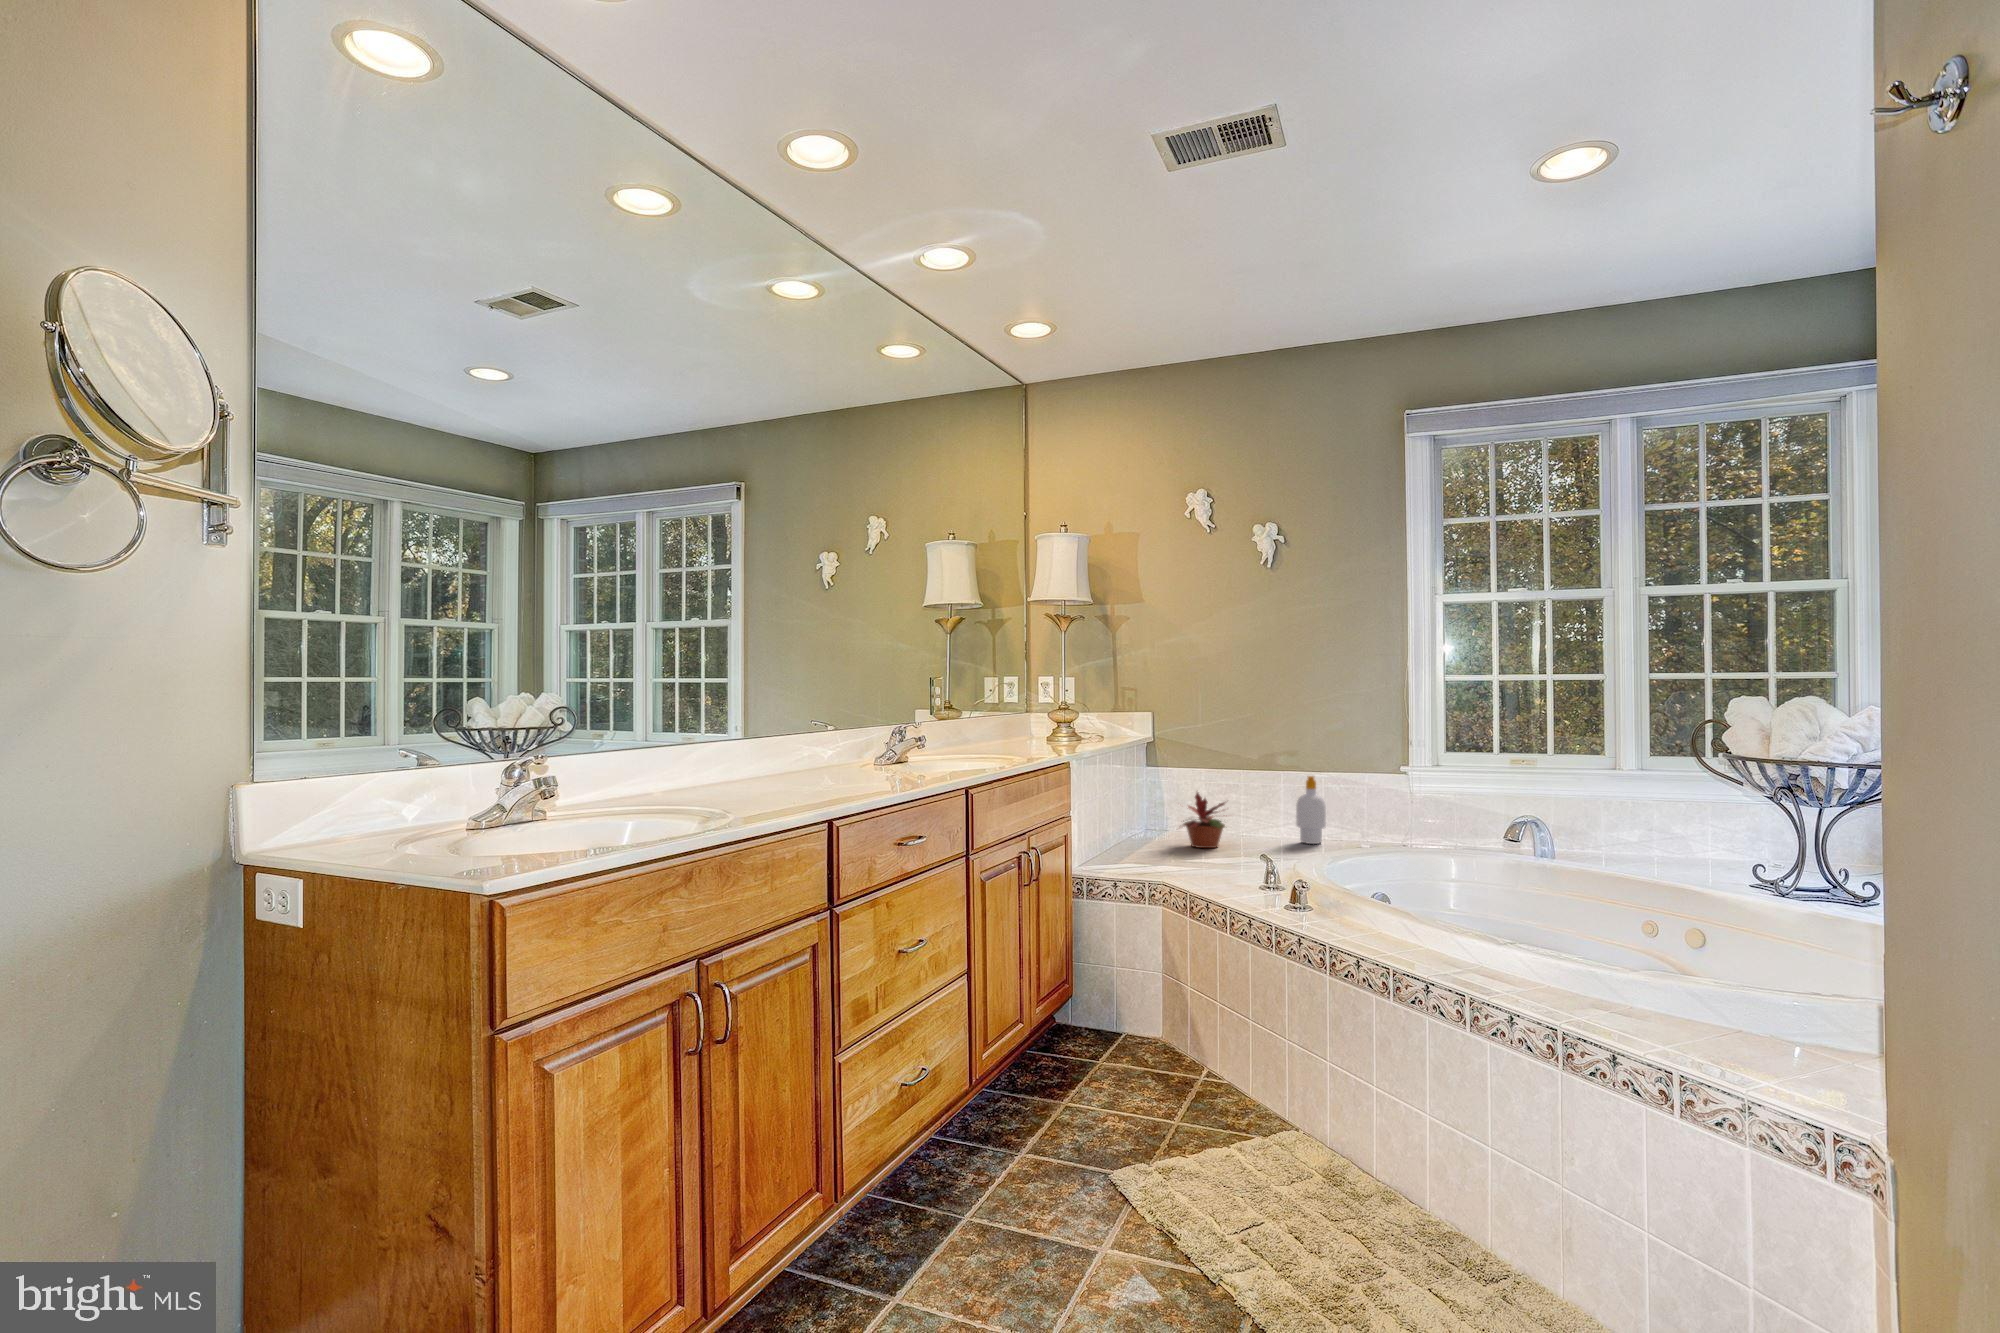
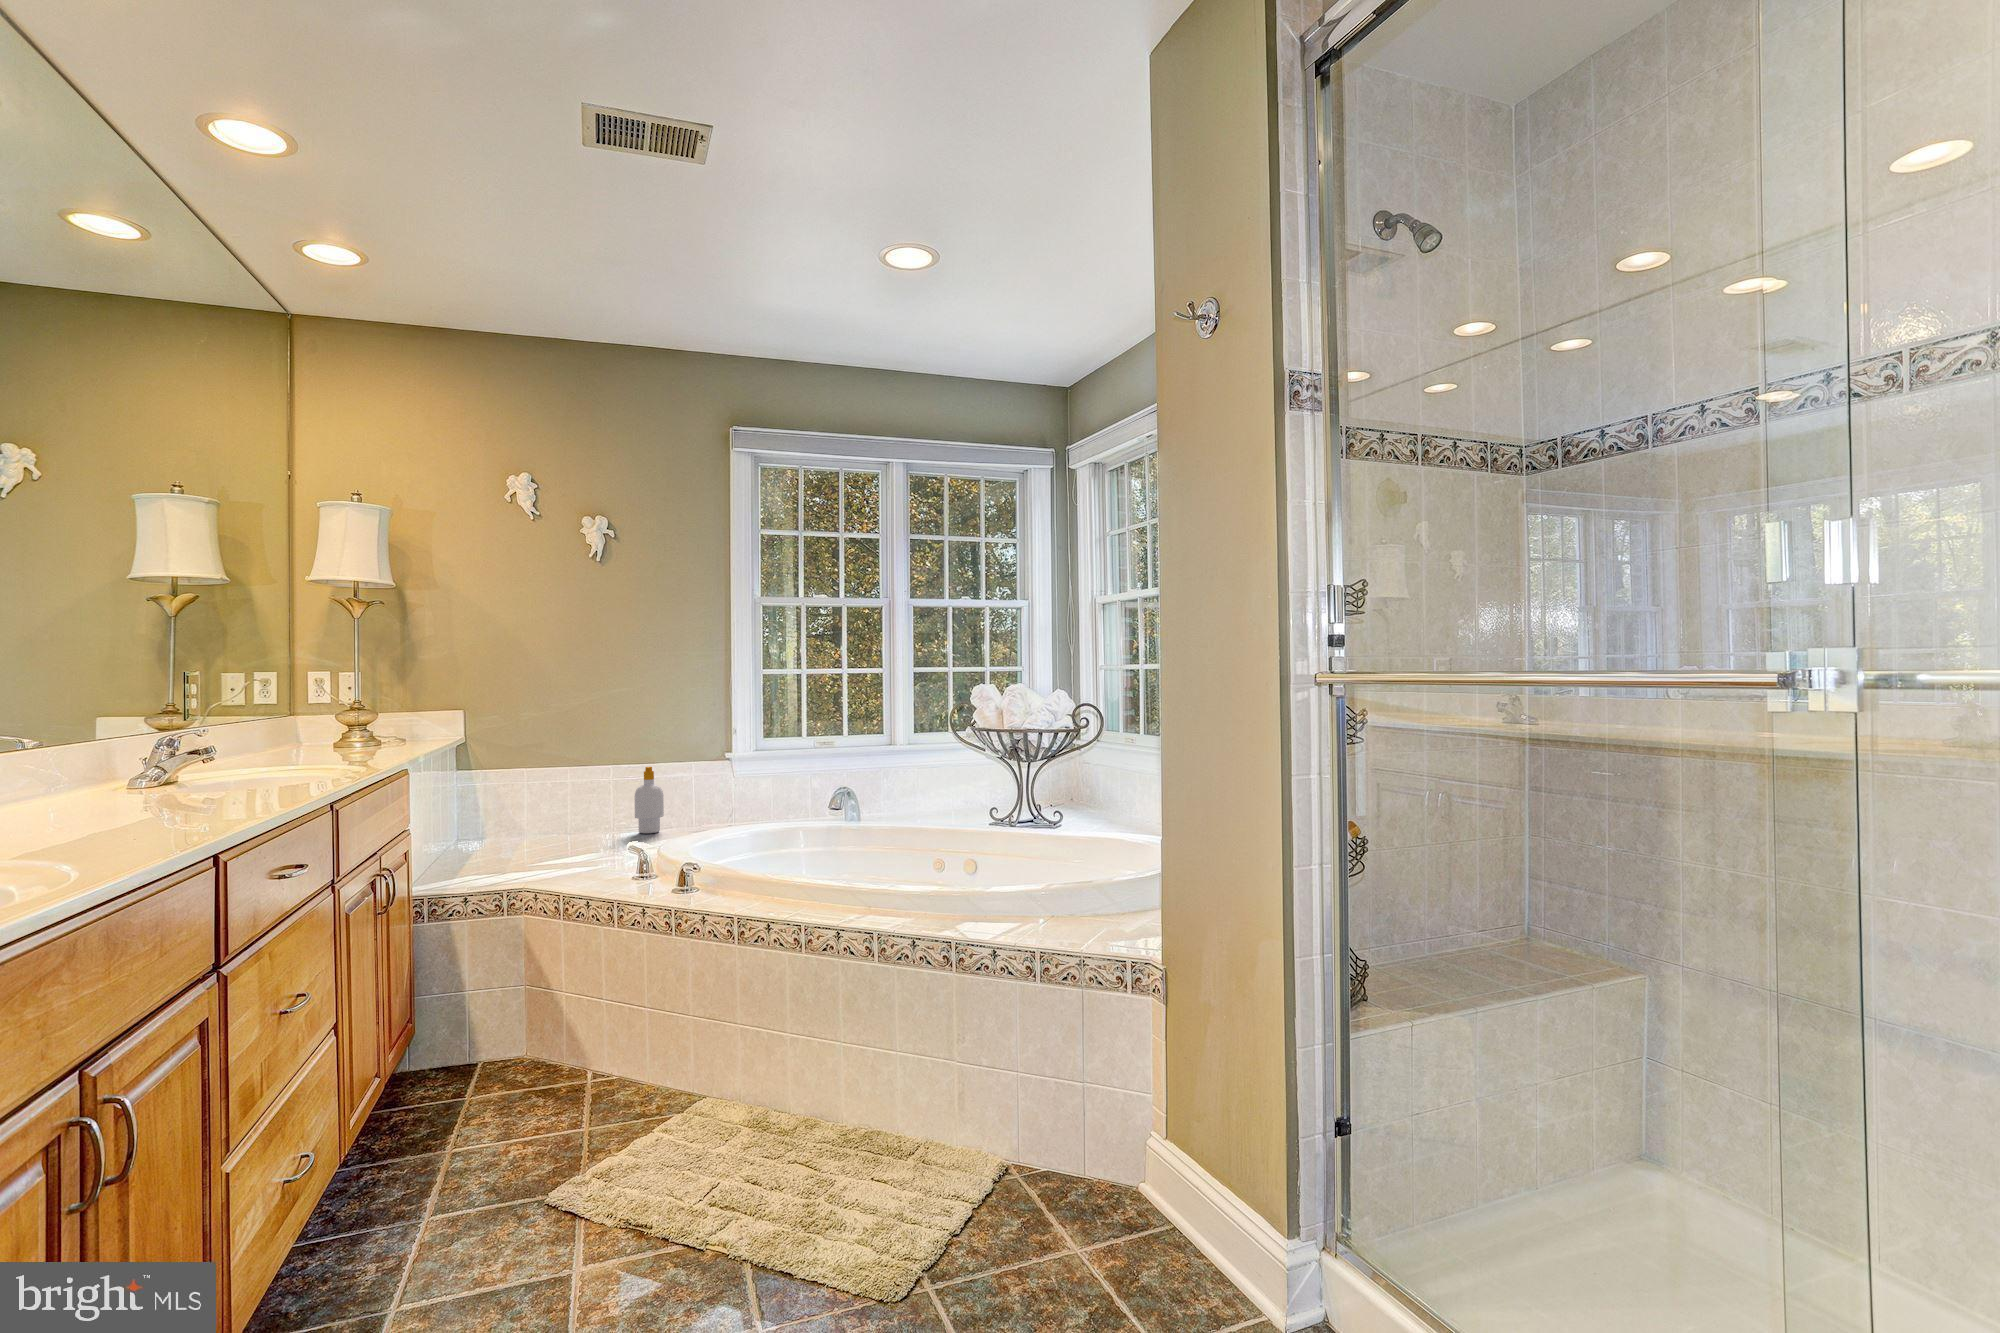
potted plant: present [1183,792,1225,848] -> none [505,790,578,852]

